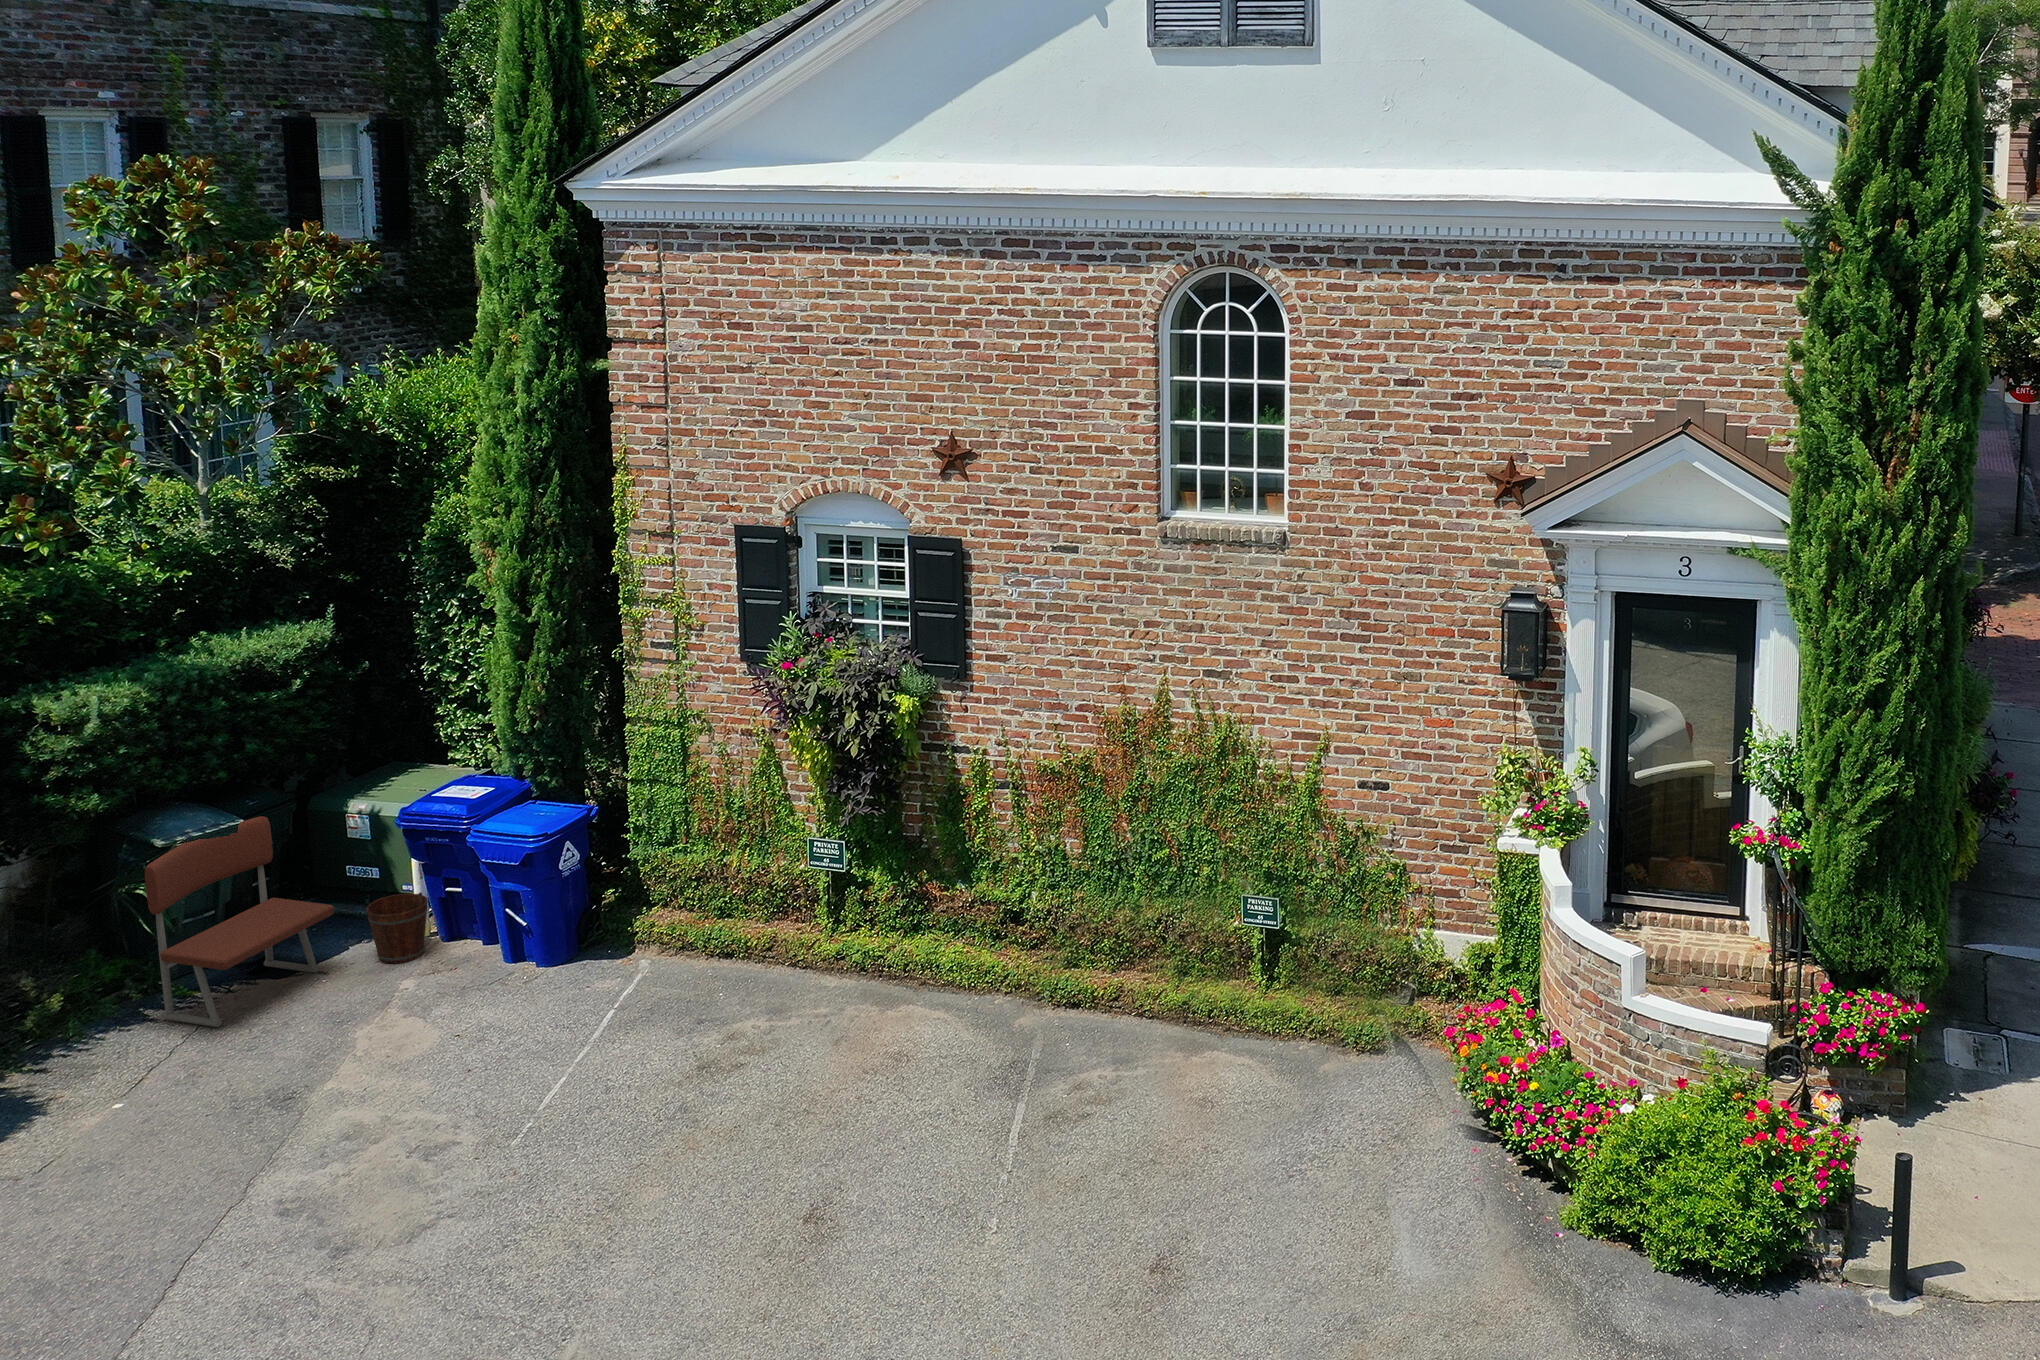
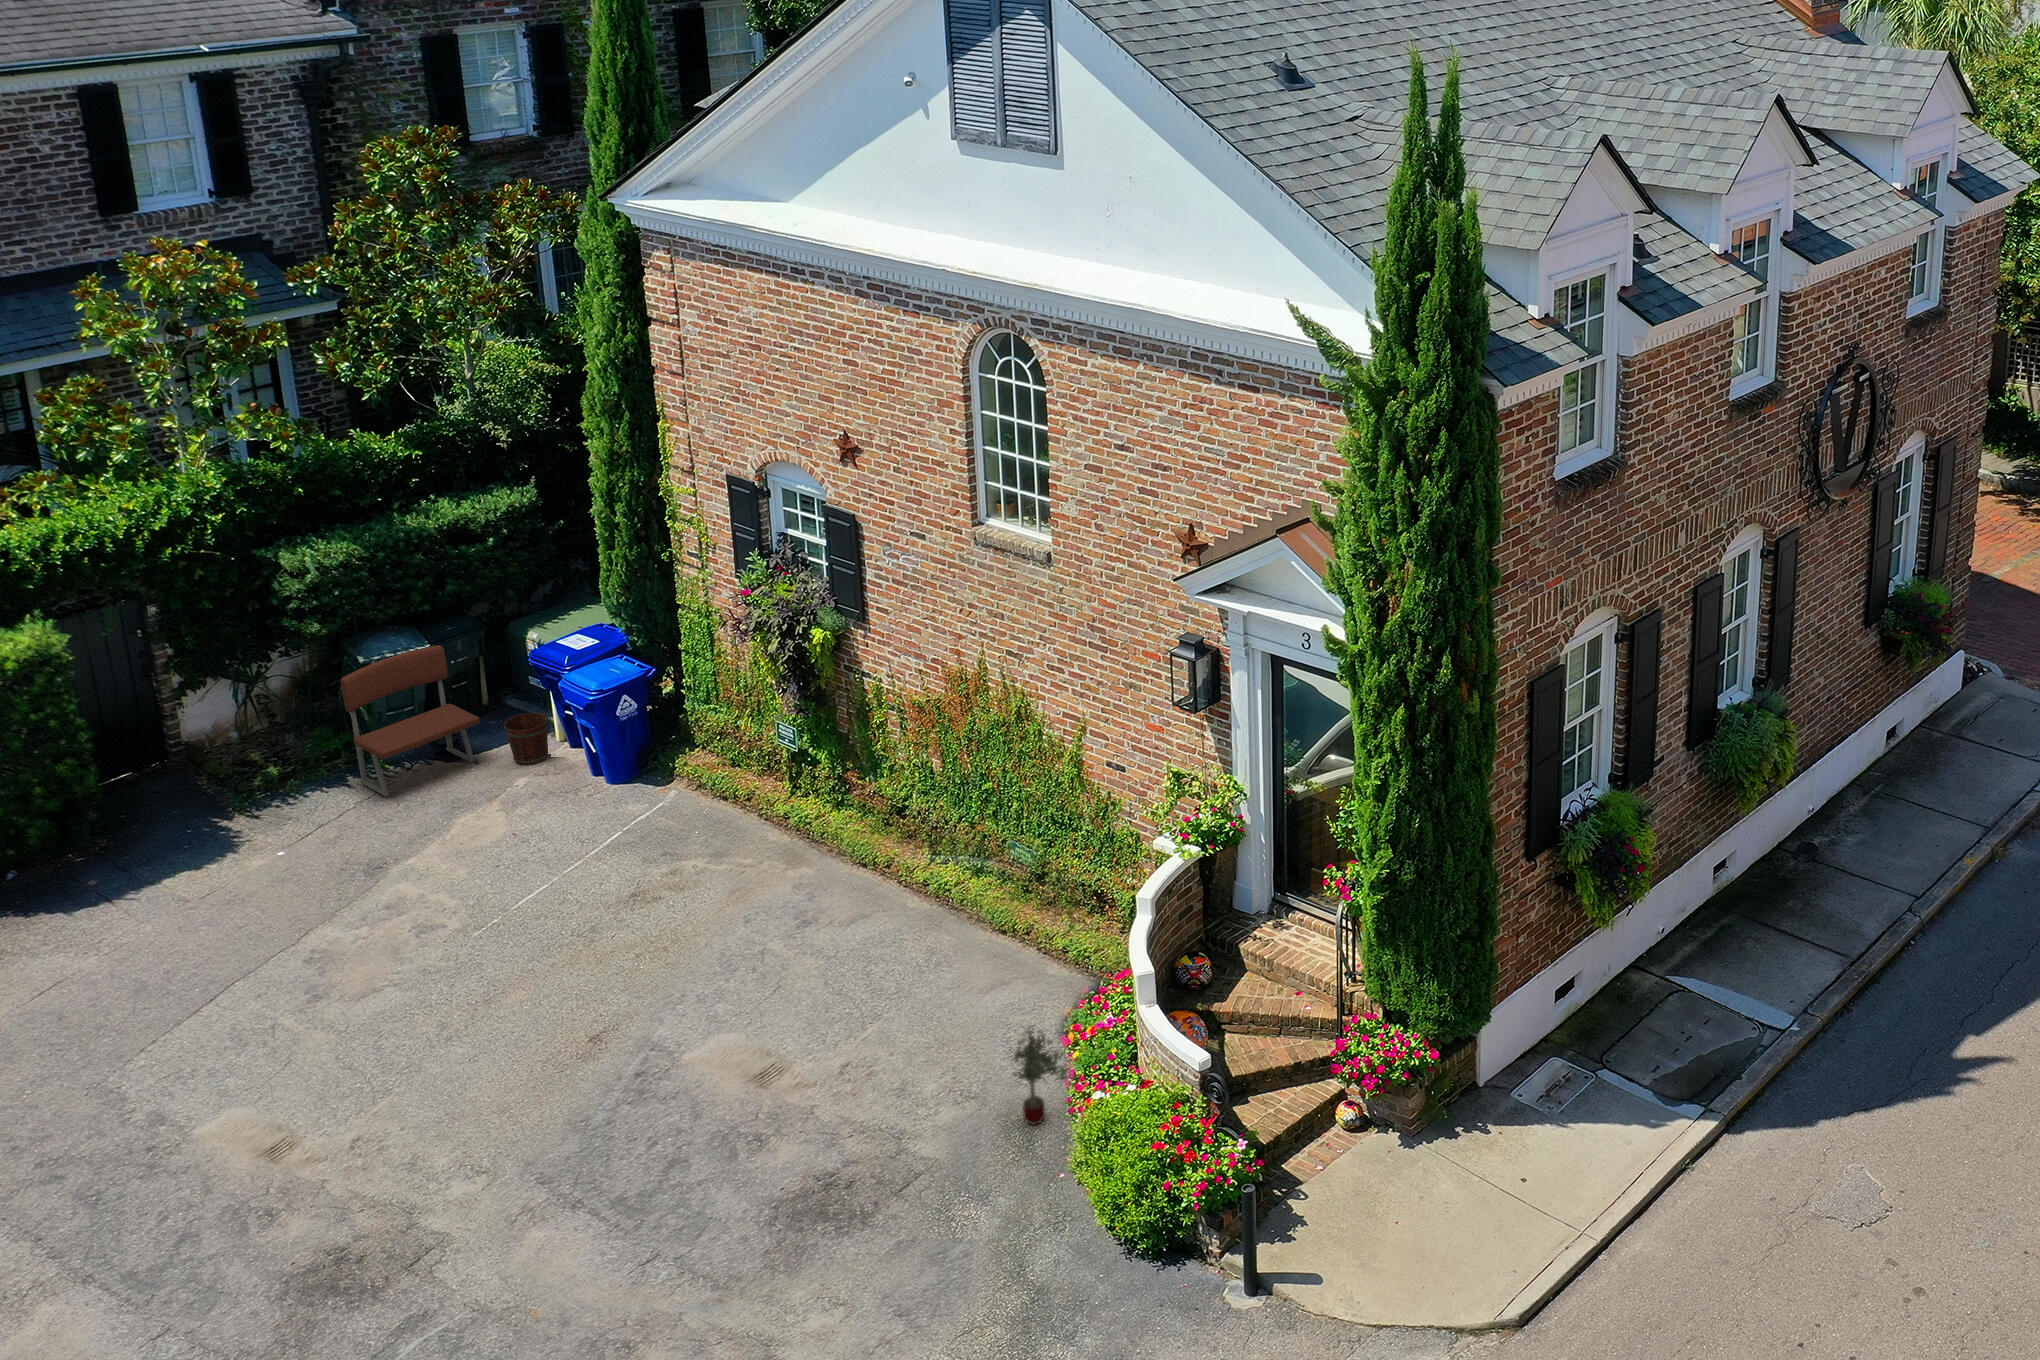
potted tree: none [1435,1060,1520,1195] -> present [1011,1025,1067,1125]

